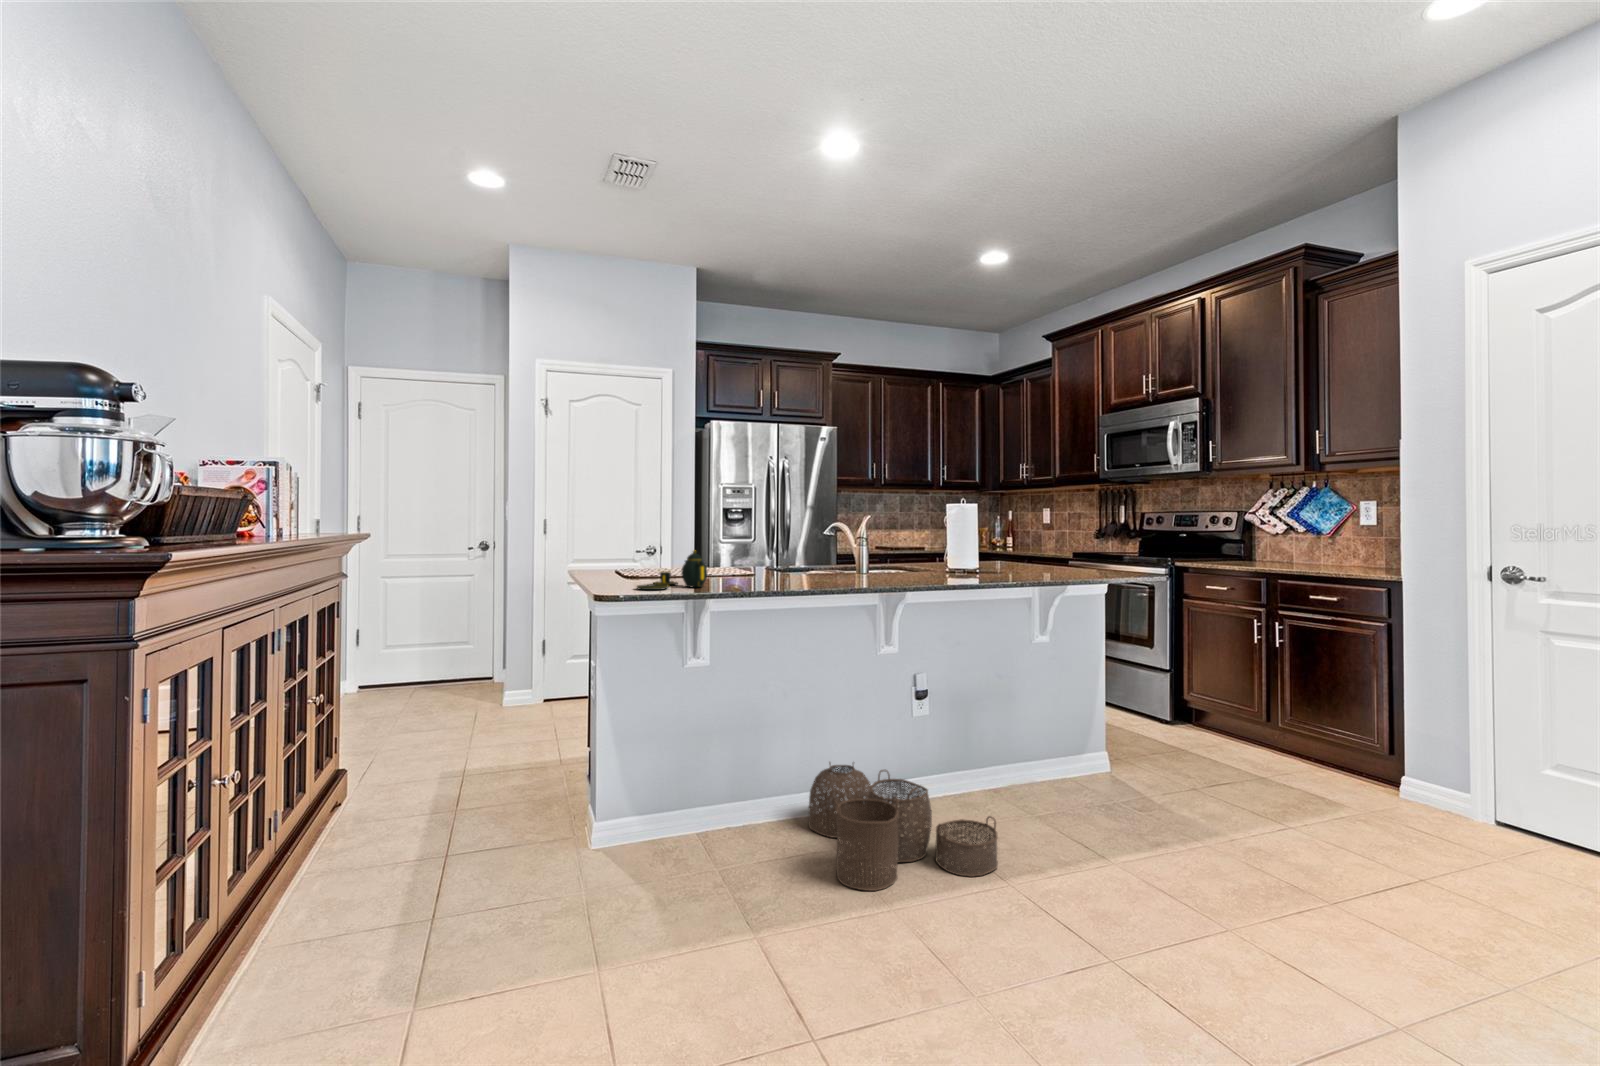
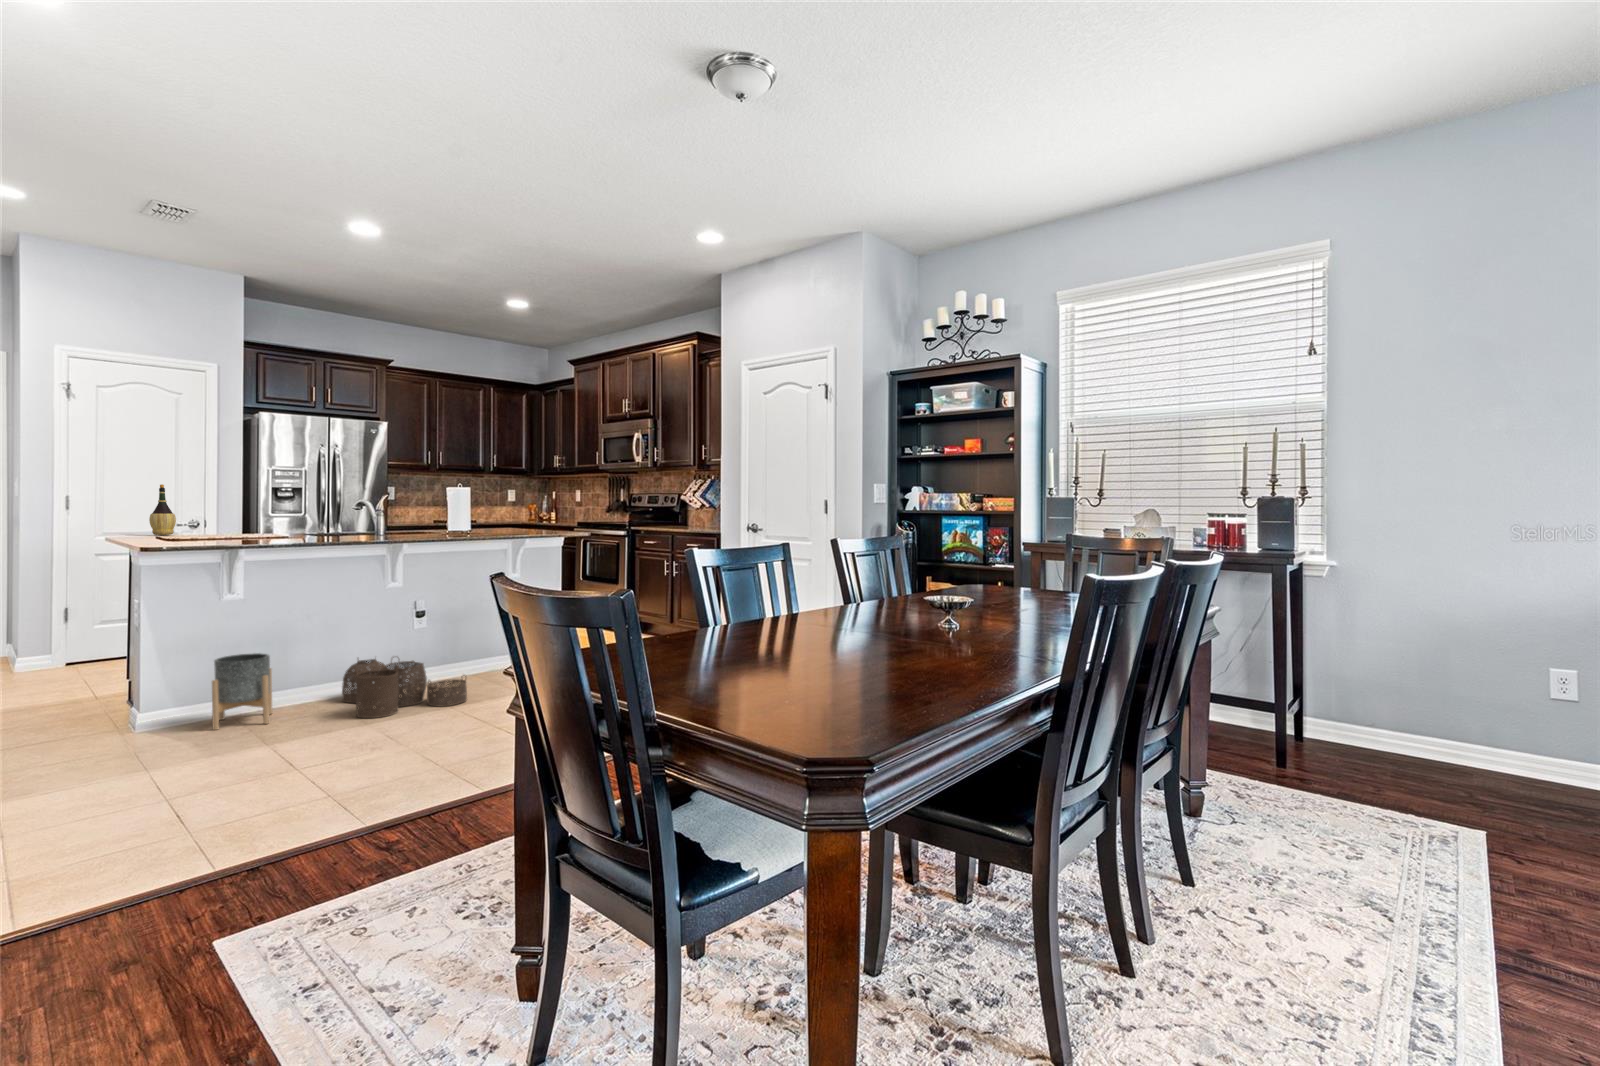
wine bottle: none [599,504,625,566] -> present [149,484,176,535]
teapot: present [637,550,707,590] -> none [198,518,257,545]
planter: none [647,751,722,874] -> present [212,653,272,730]

